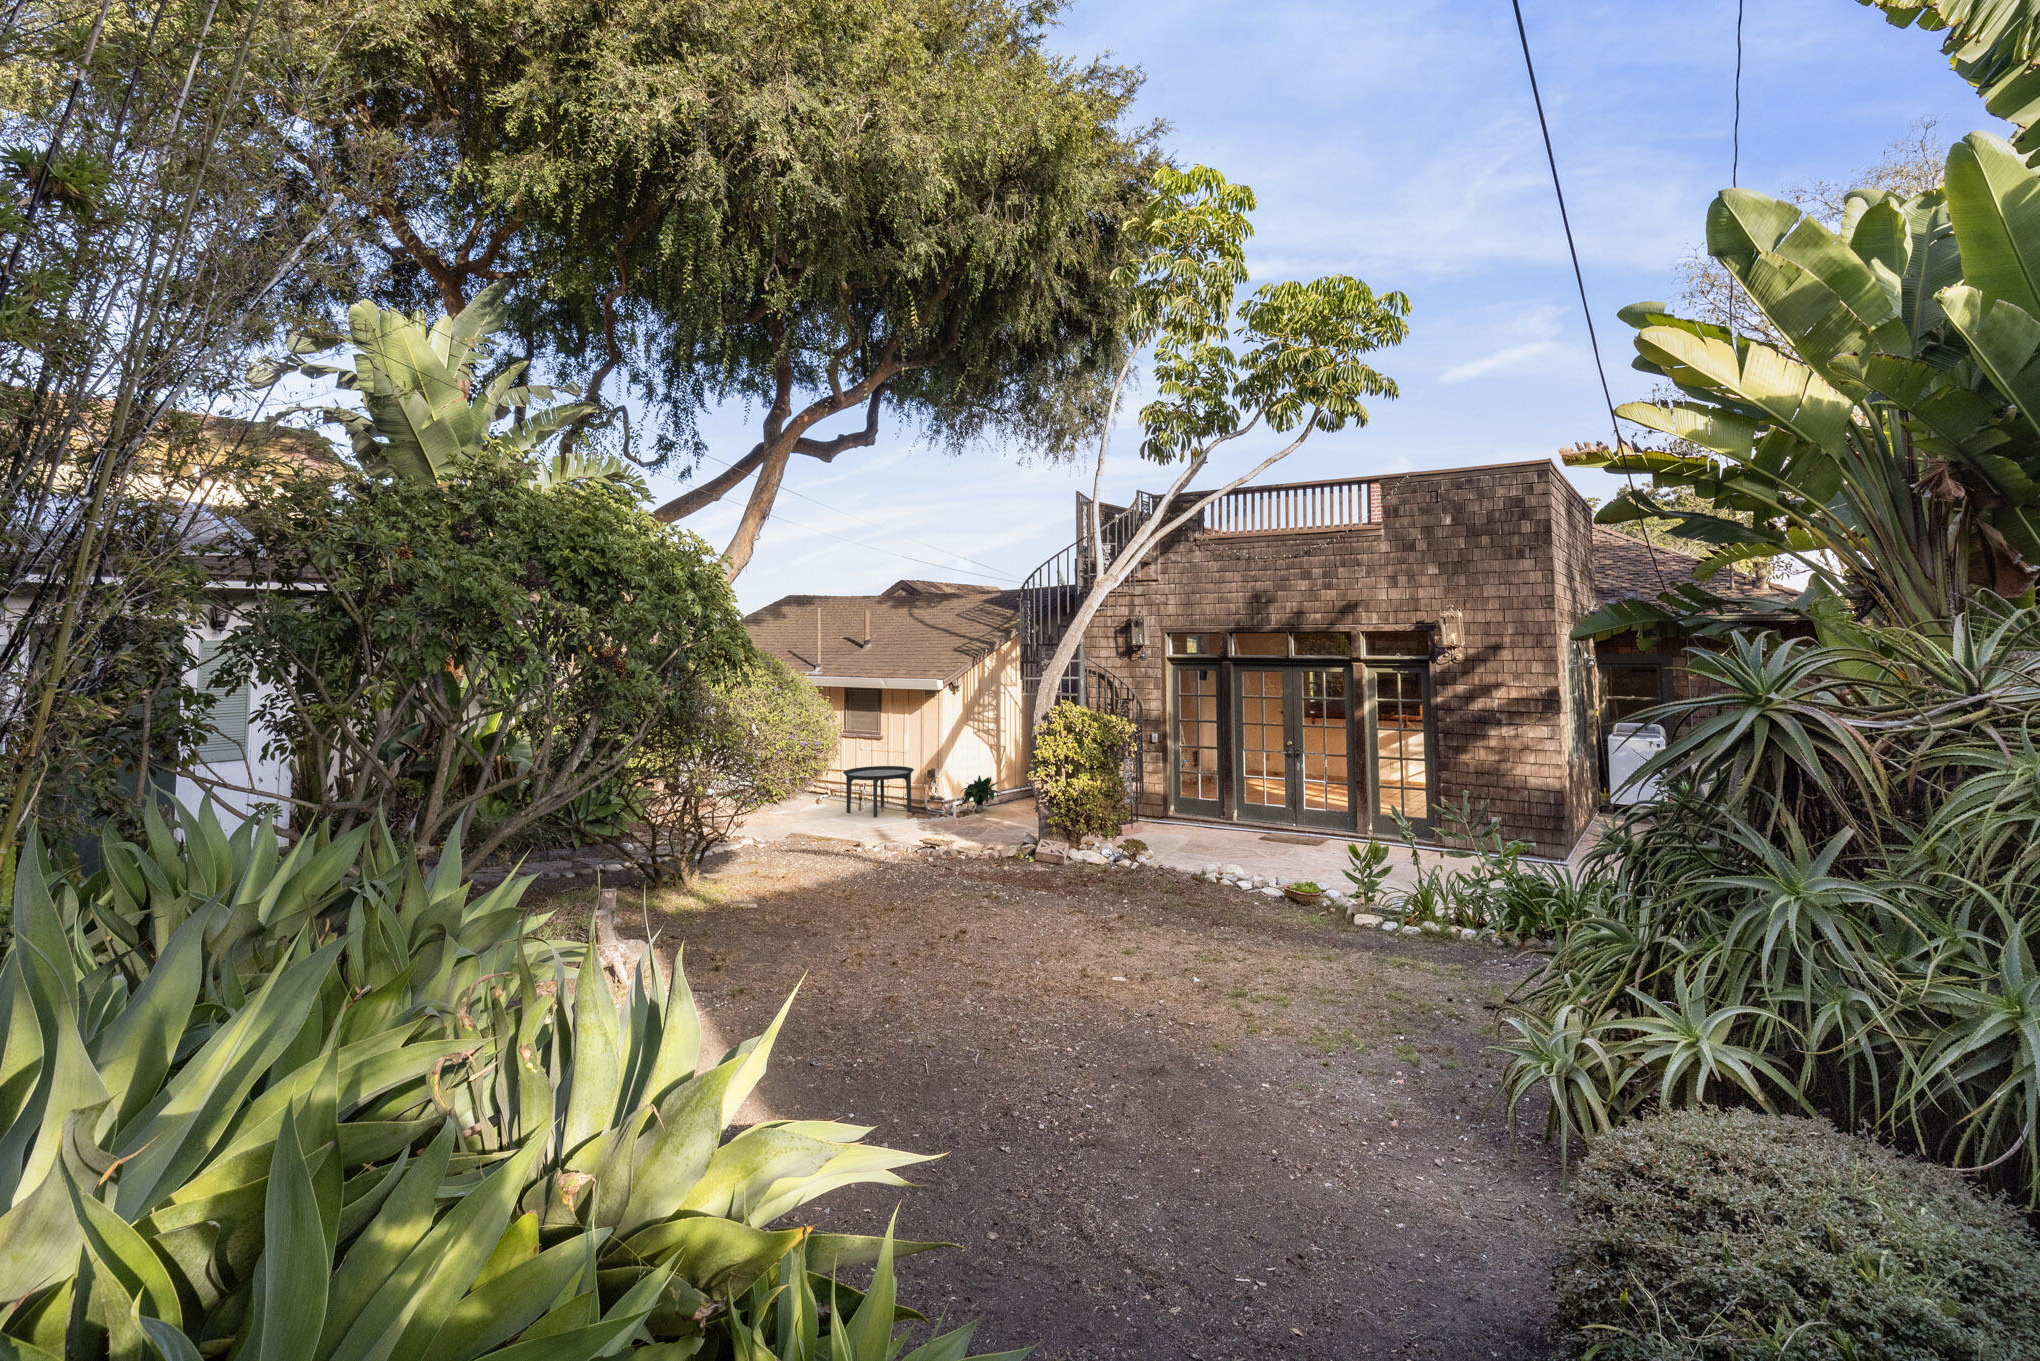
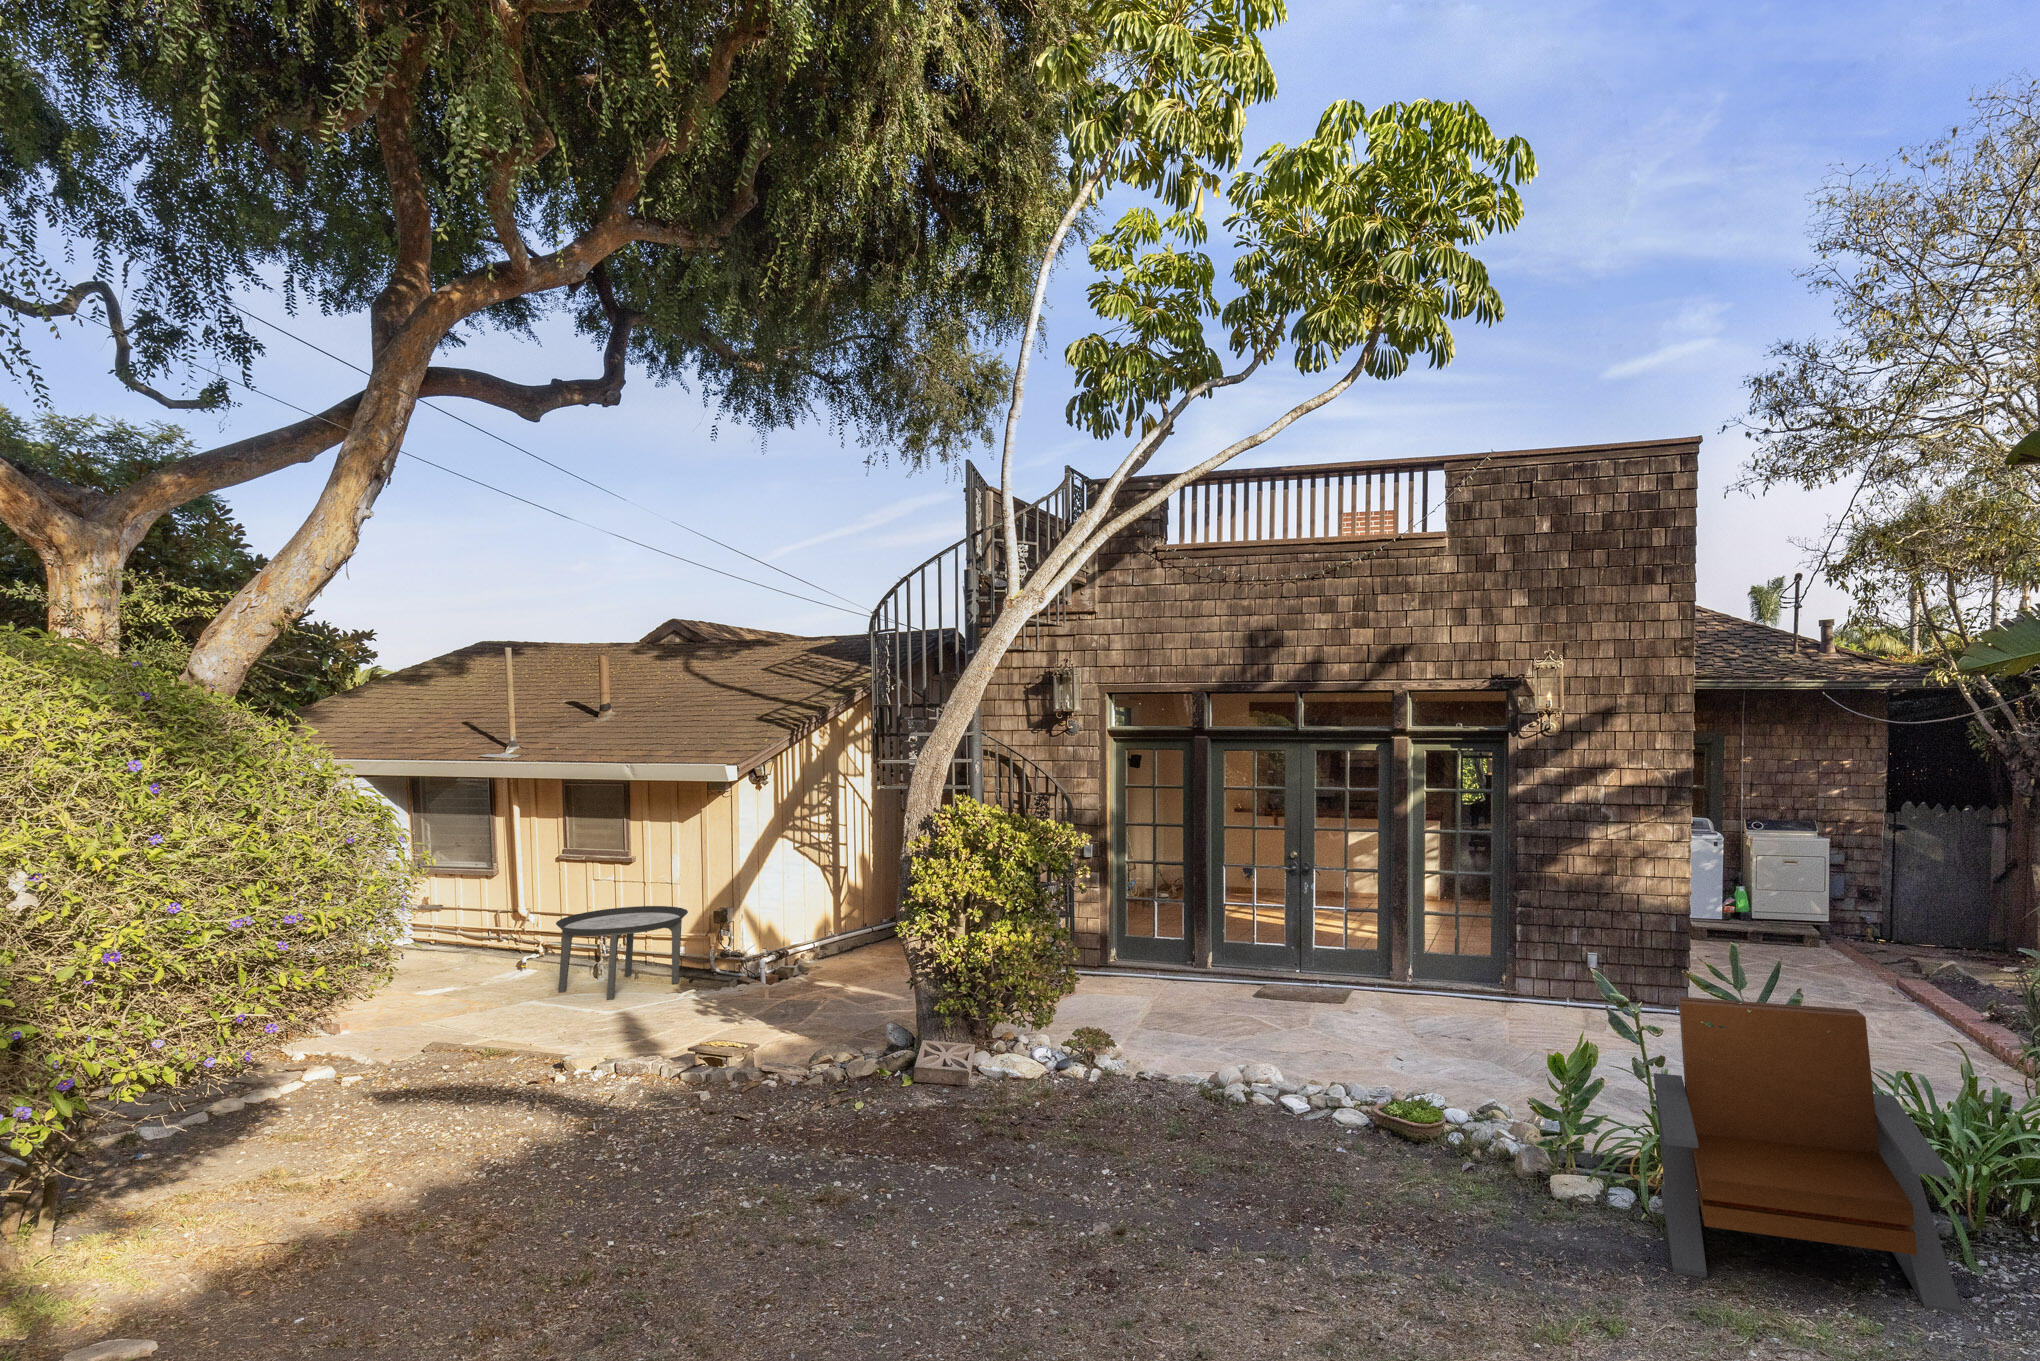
potted plant: present [961,775,1002,812] -> none [761,915,840,976]
lounge chair: none [1379,814,1534,959] -> present [1654,997,1963,1313]

